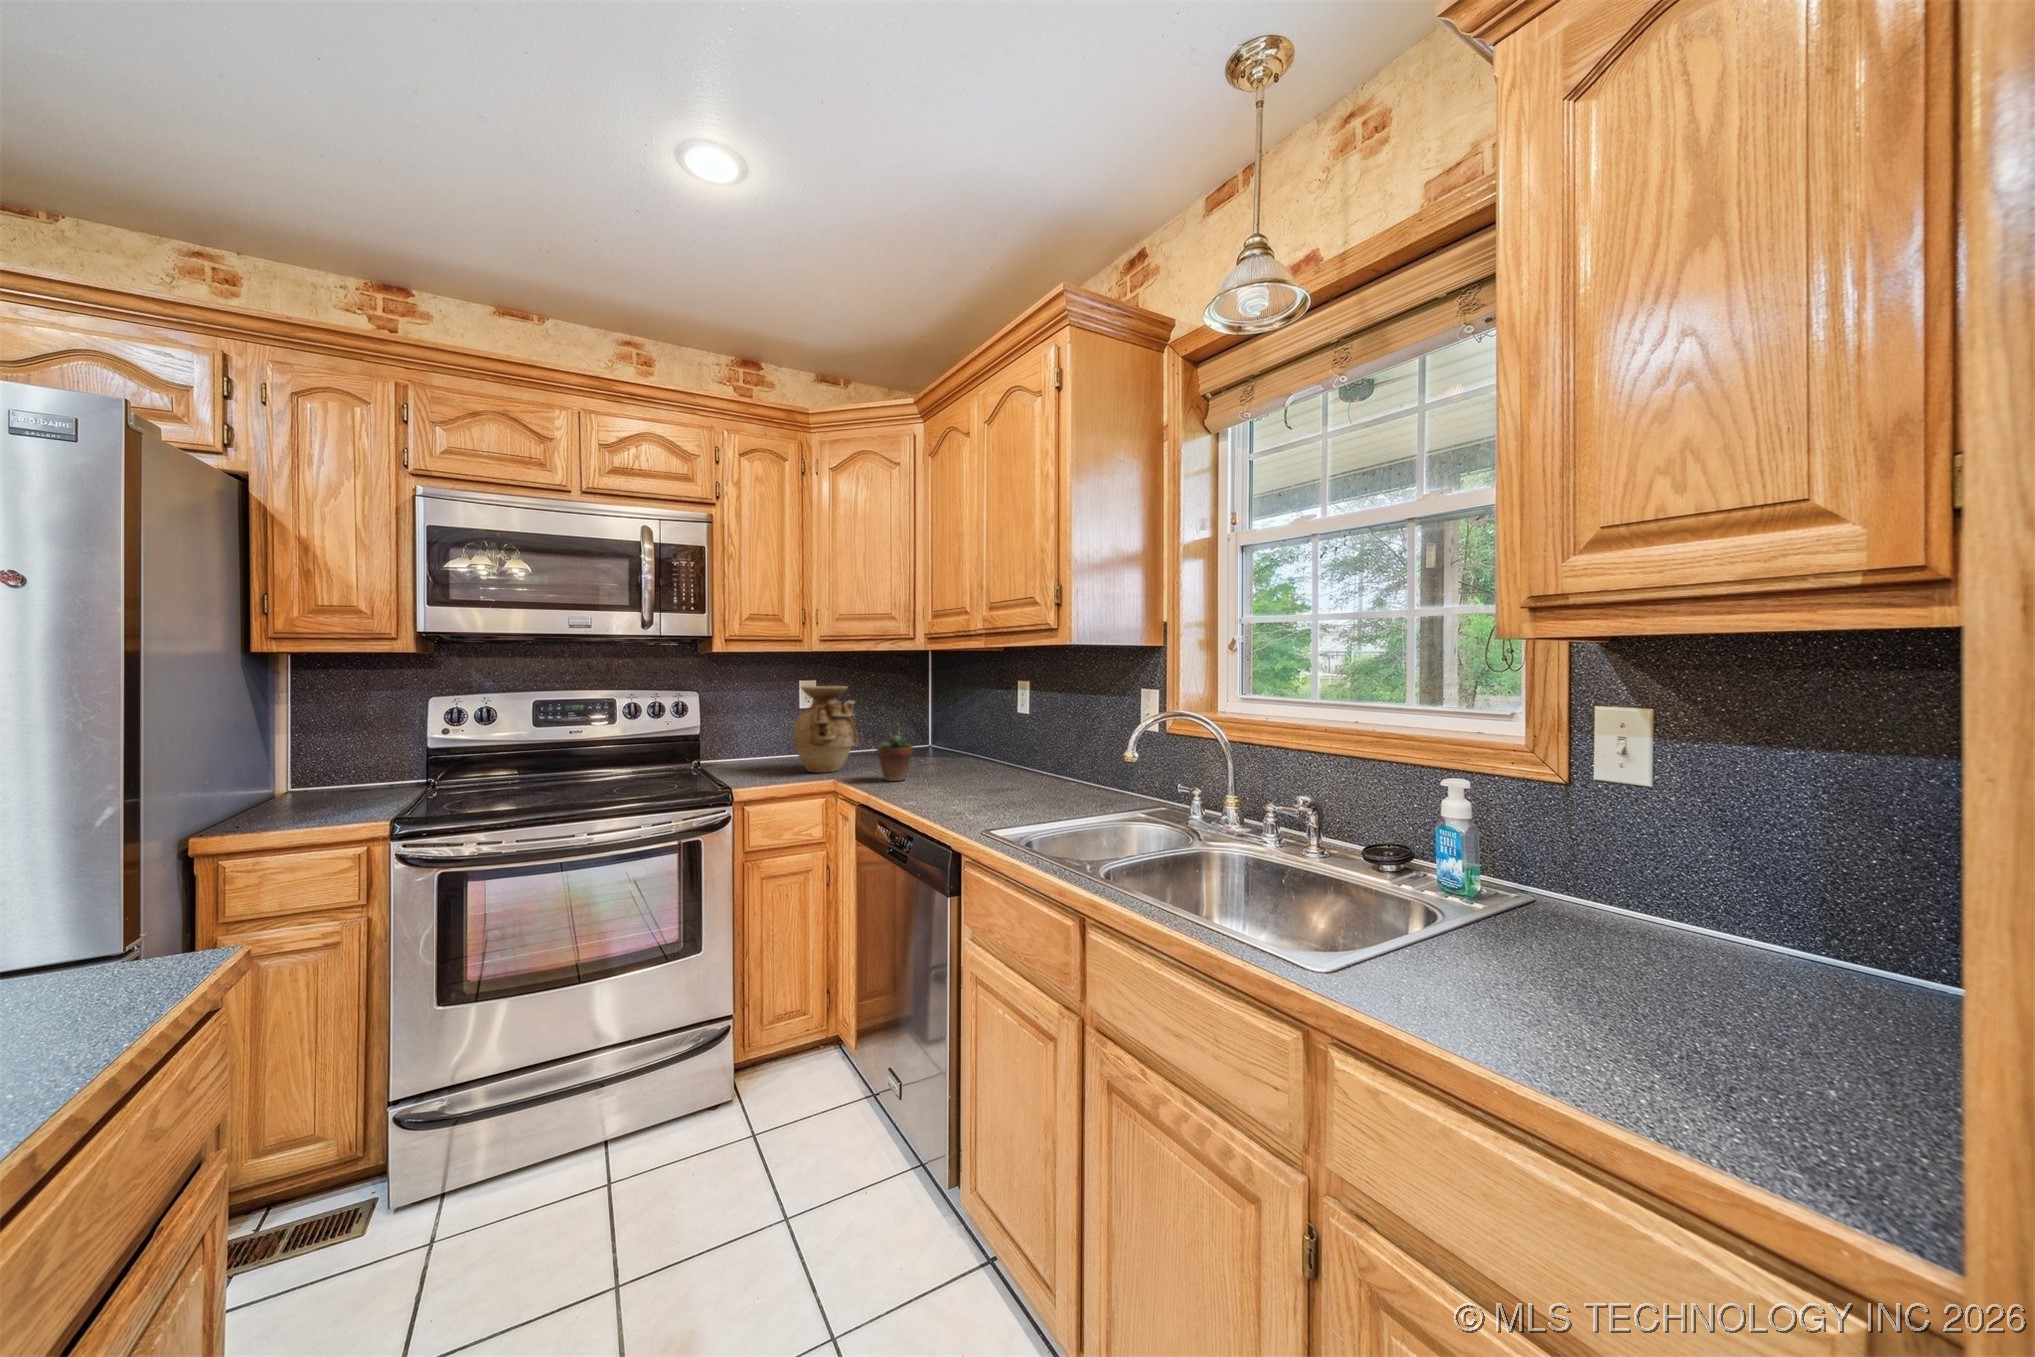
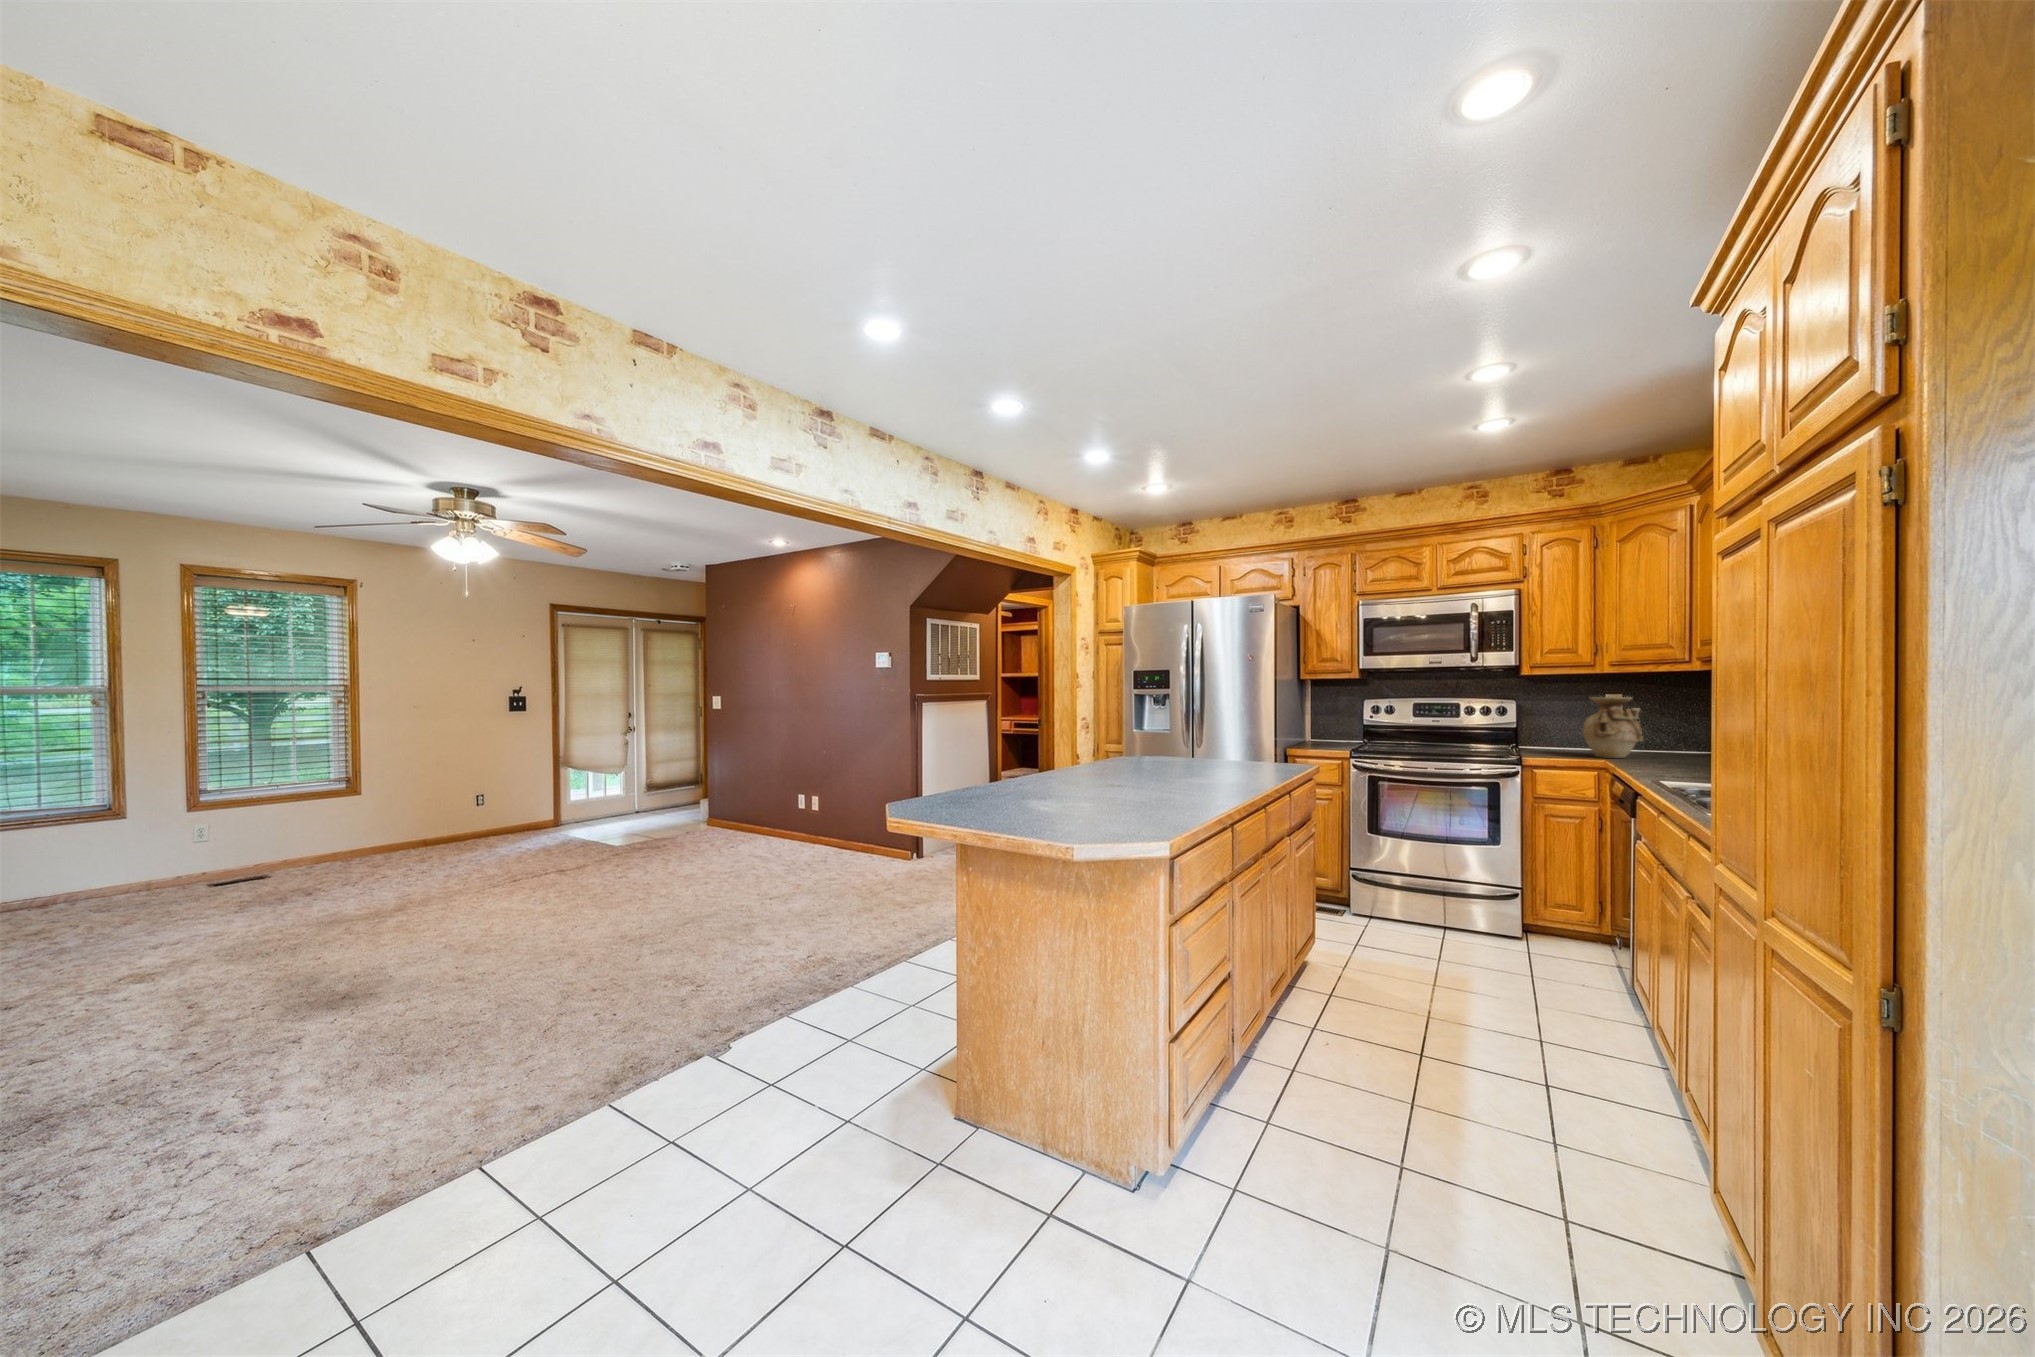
succulent plant: present [876,731,913,781] -> none [1645,721,1681,766]

